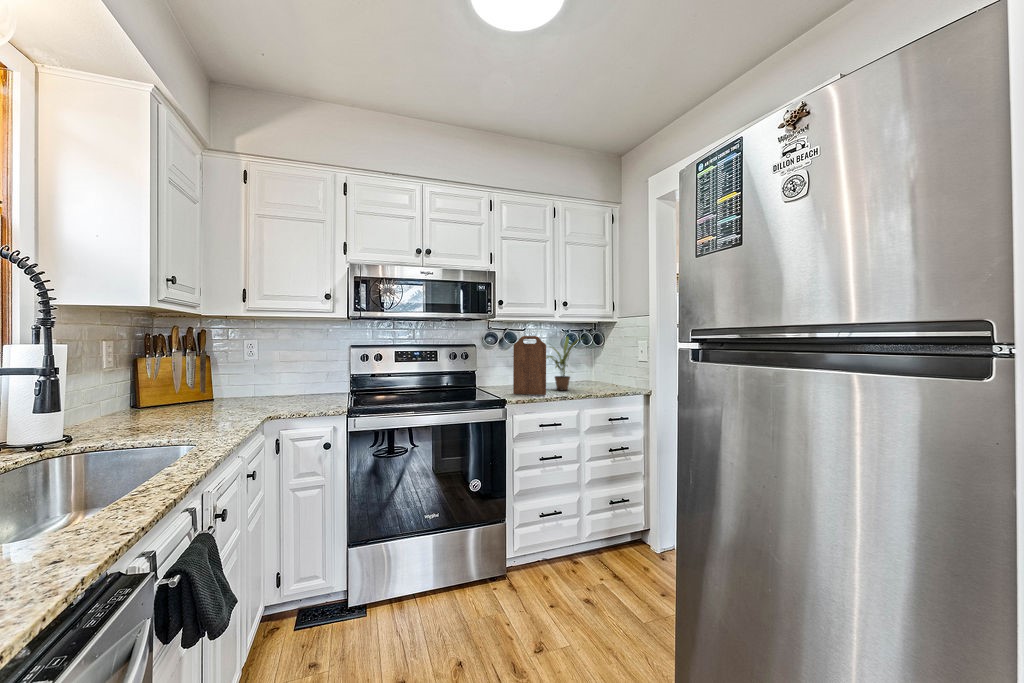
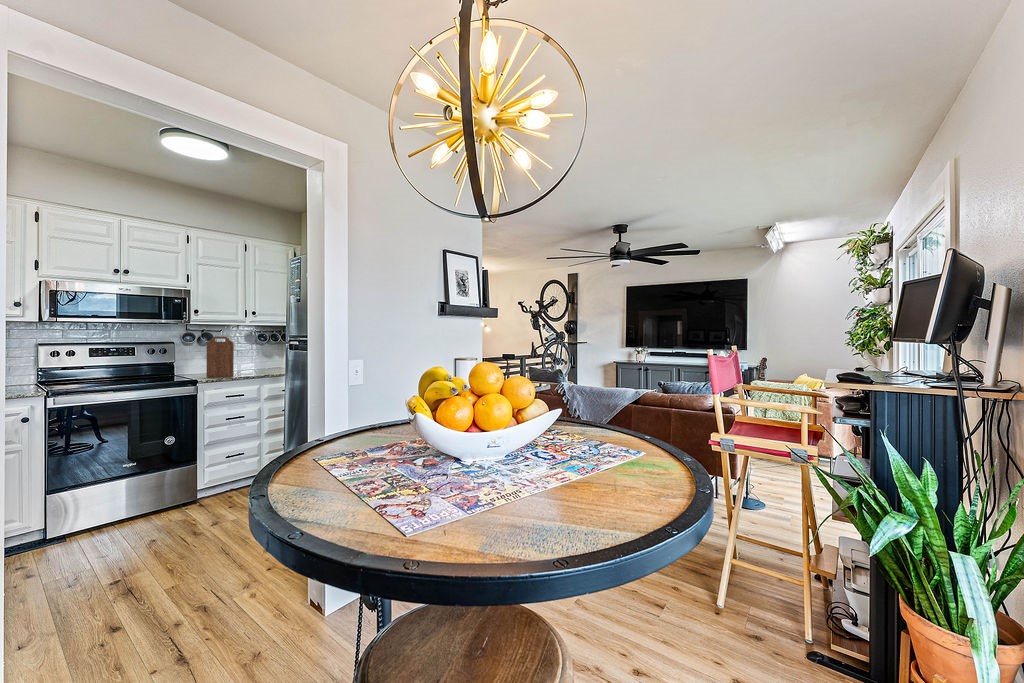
potted plant: present [547,337,580,390] -> none [235,336,268,374]

